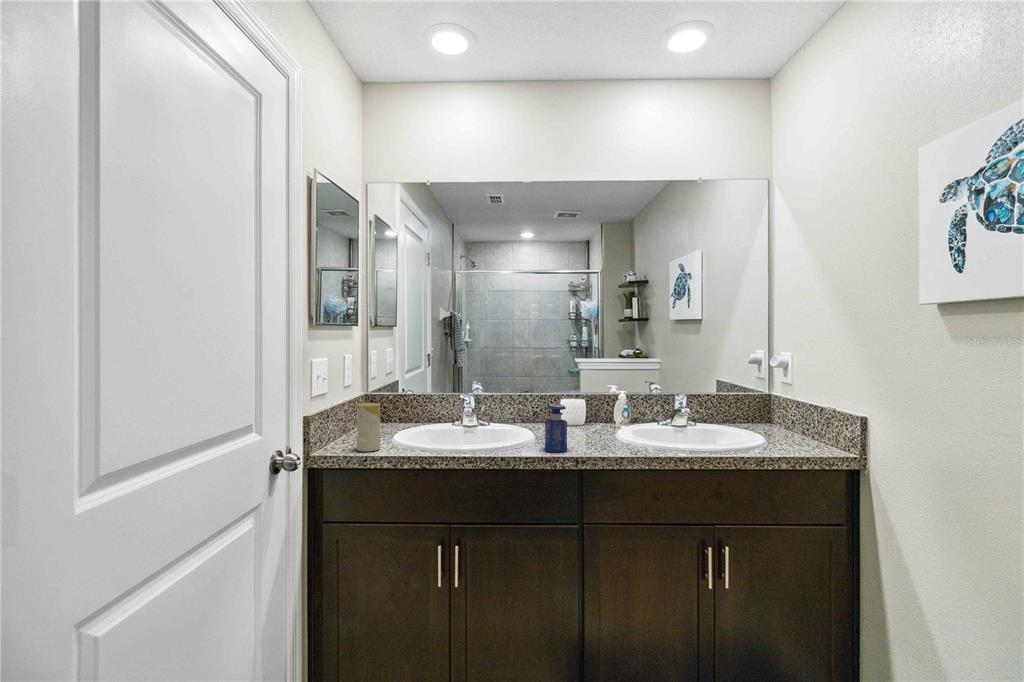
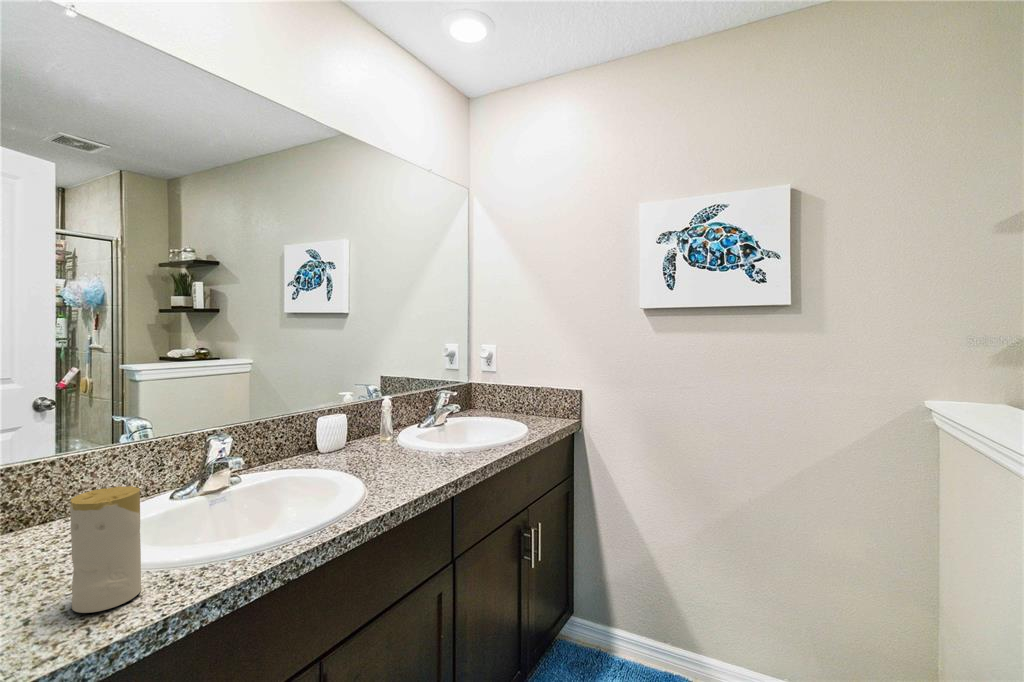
perfume bottle: present [545,404,567,452] -> none [396,420,430,484]

